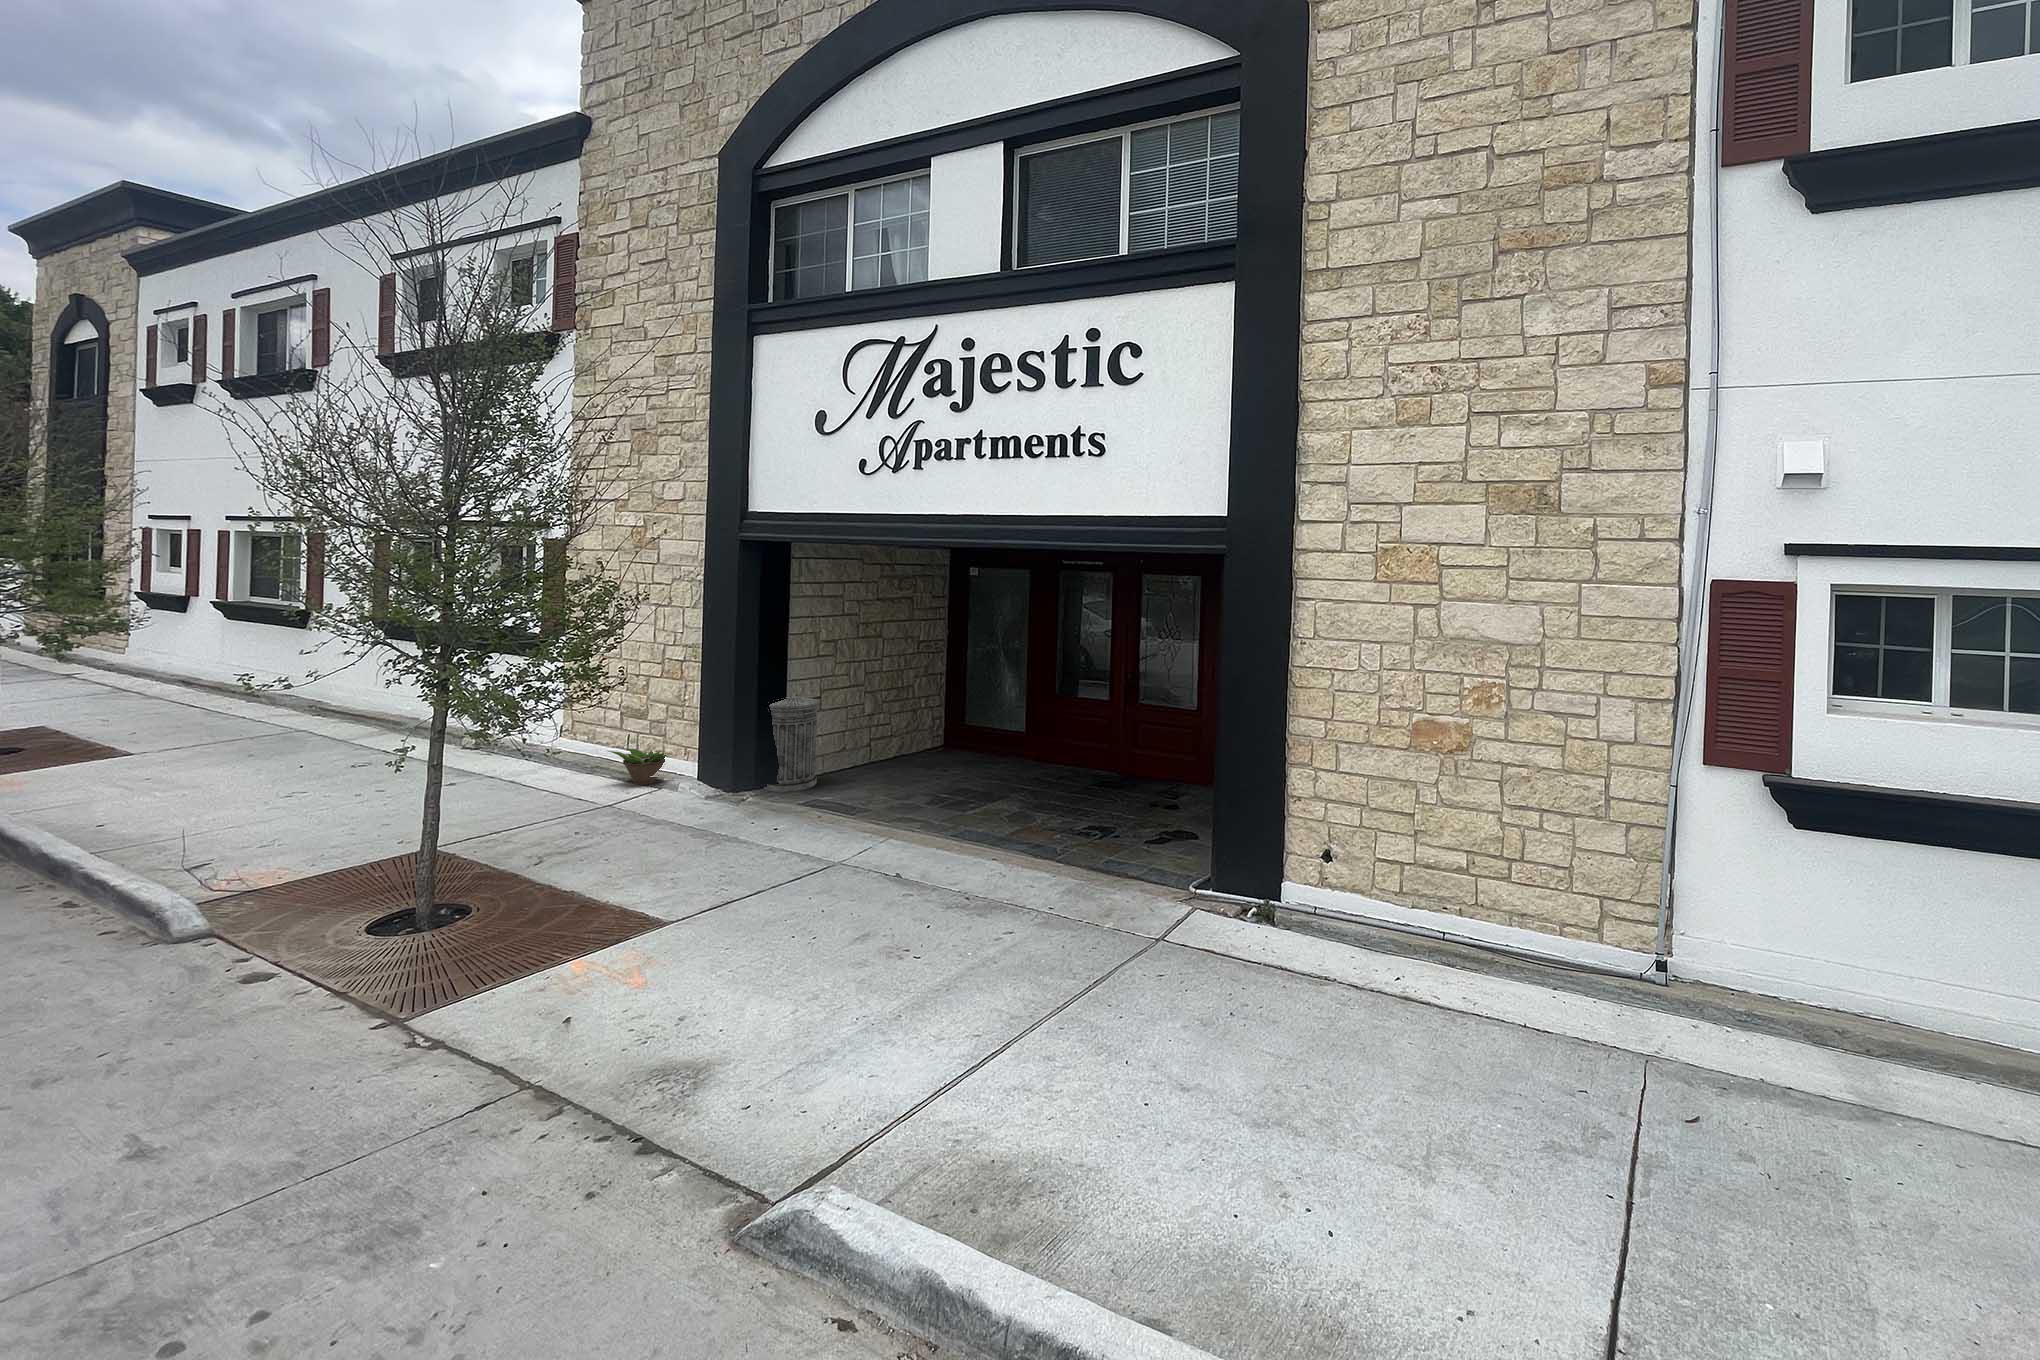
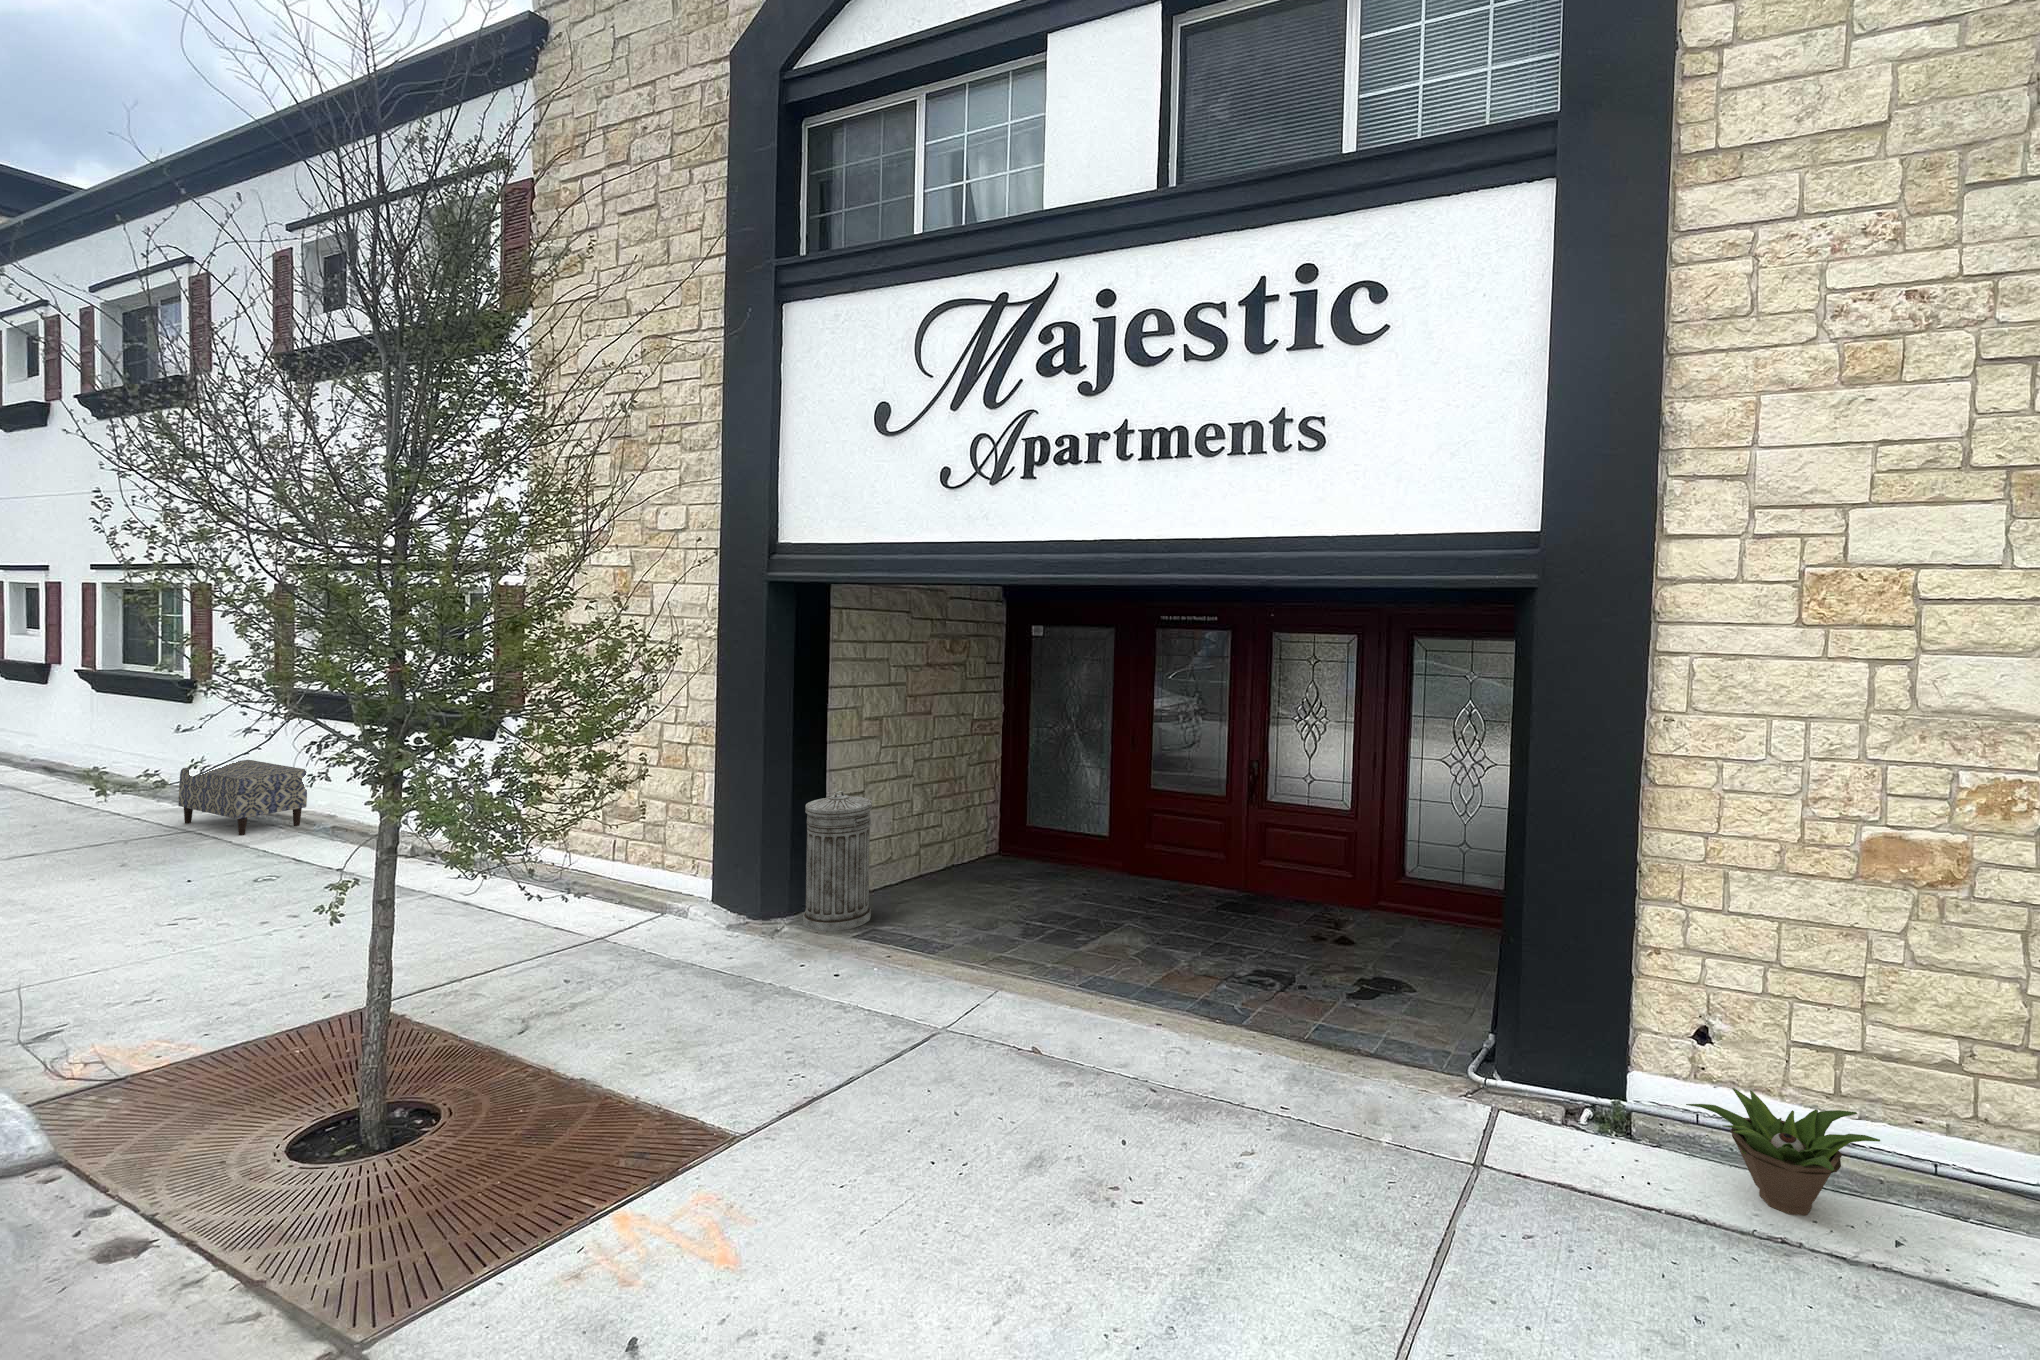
bench: none [292,674,398,730] -> present [179,760,307,836]
decorative plant: present [608,749,667,785] -> present [1686,1088,1880,1215]

